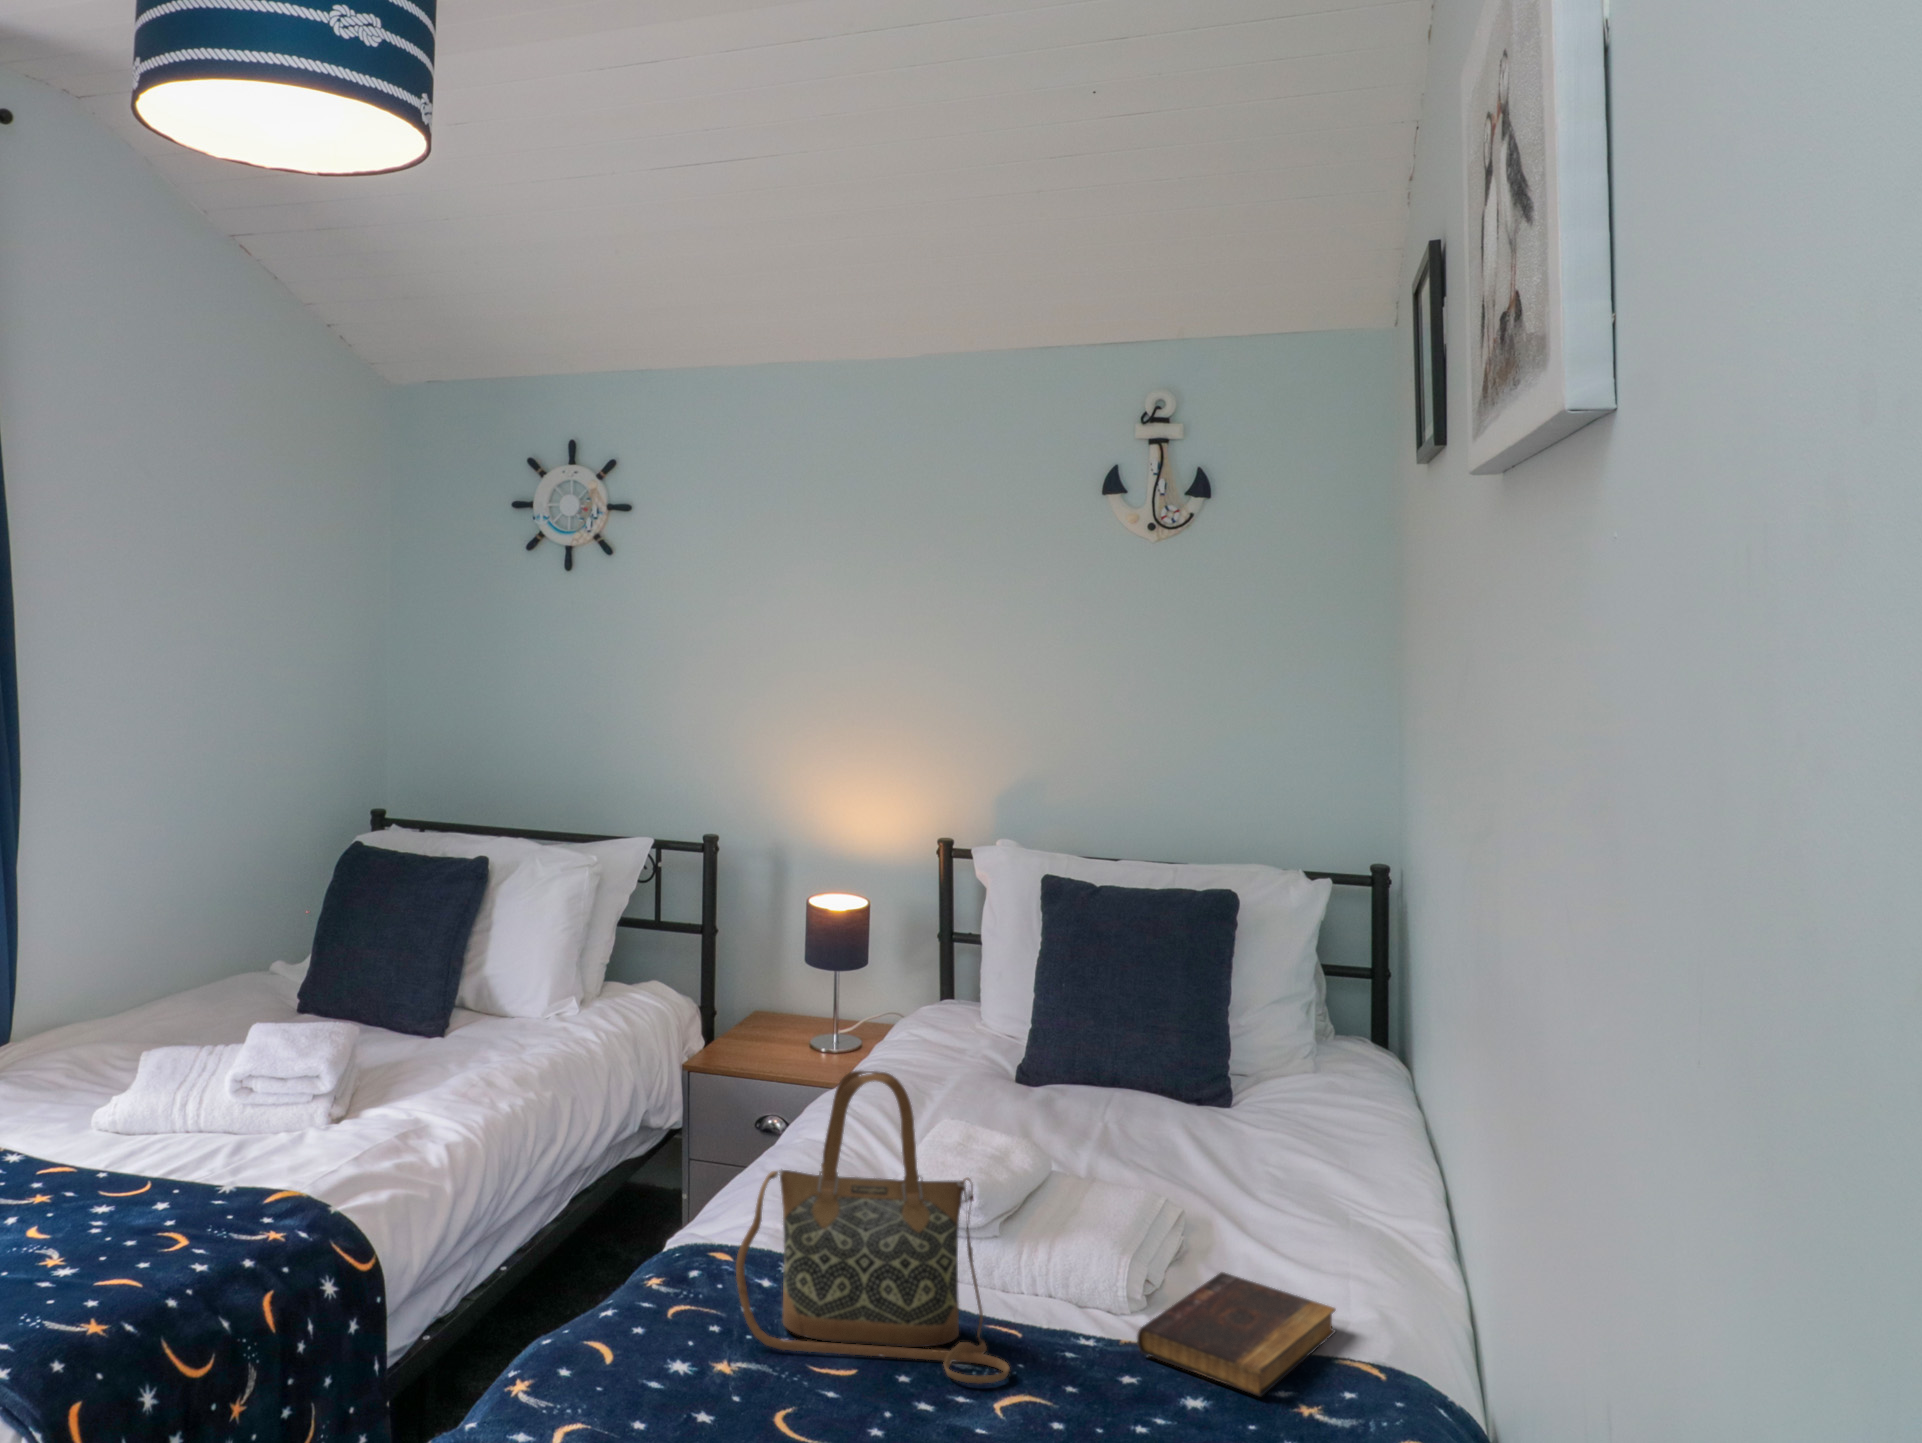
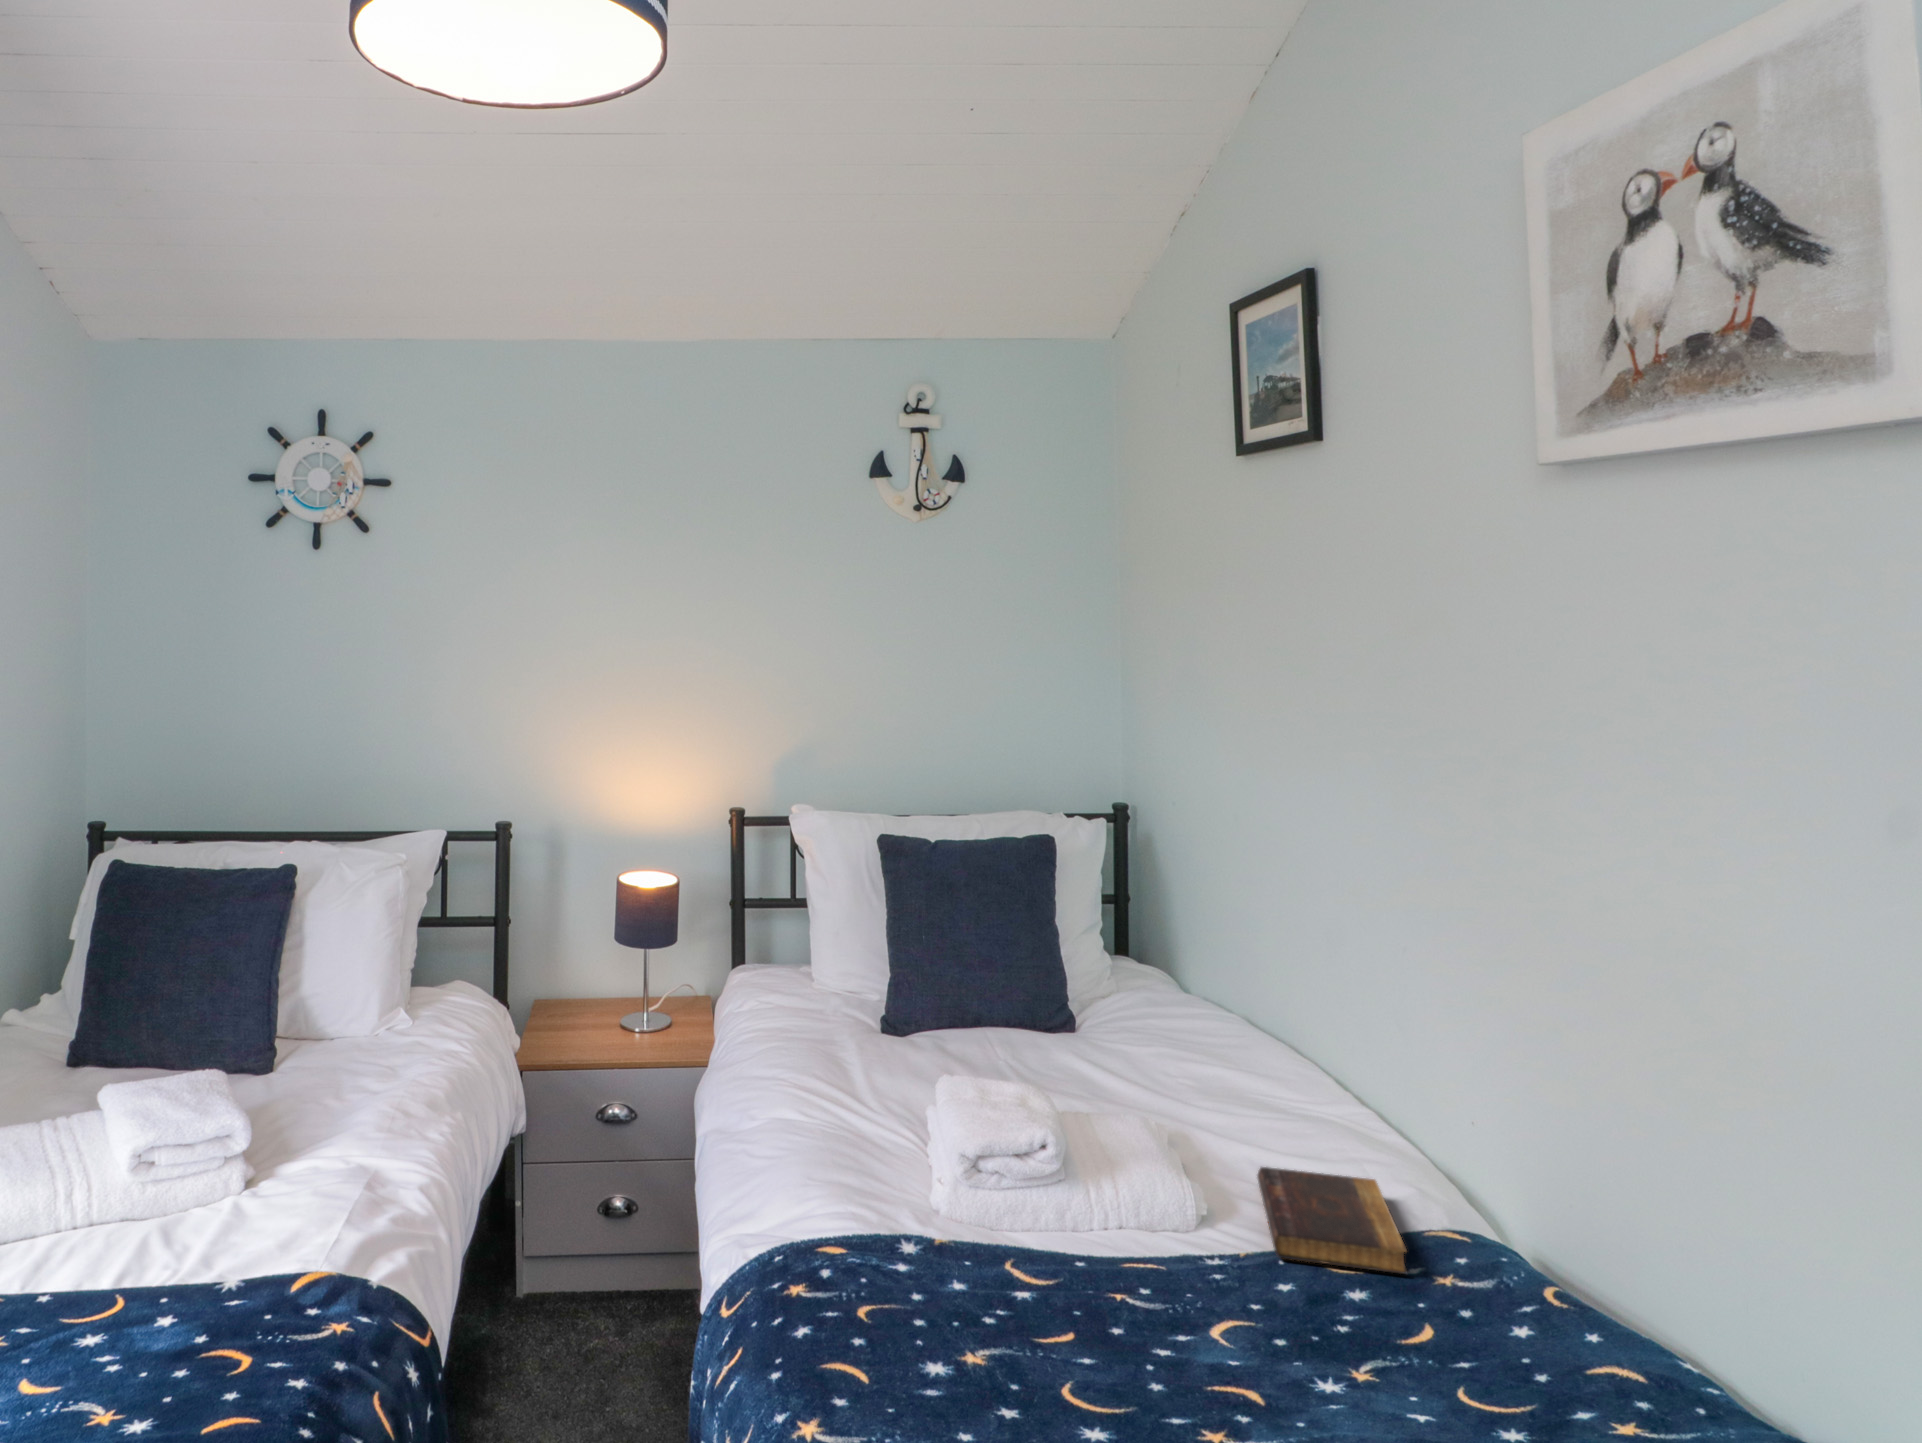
handbag: present [736,1071,1010,1383] -> none [930,1025,1214,1337]

